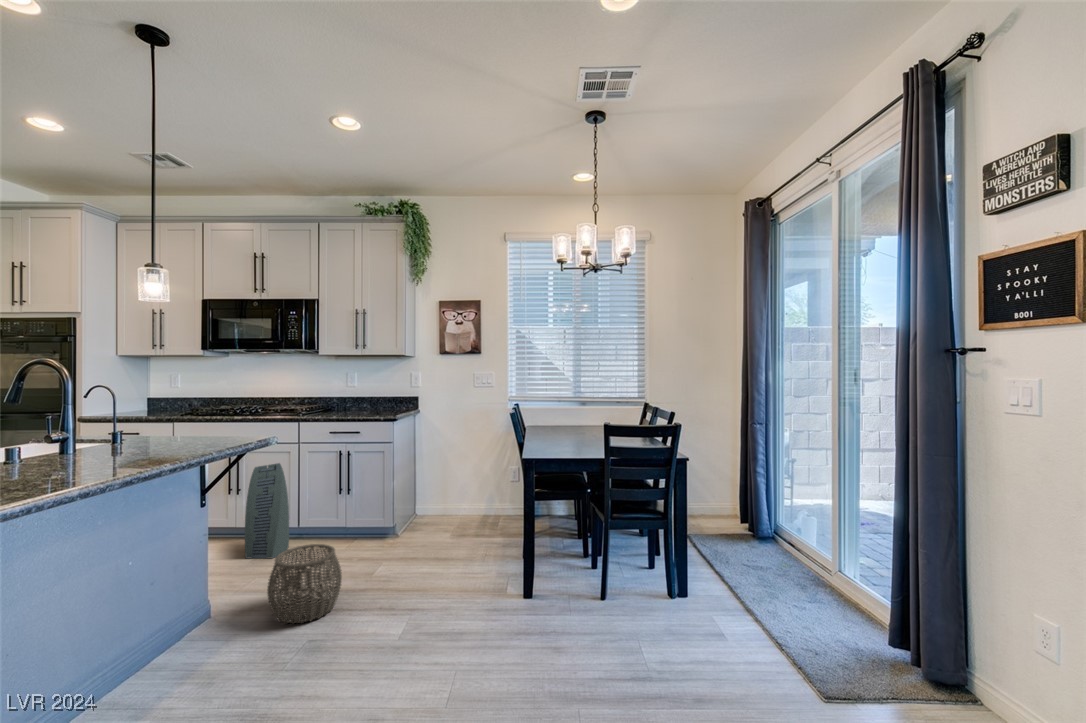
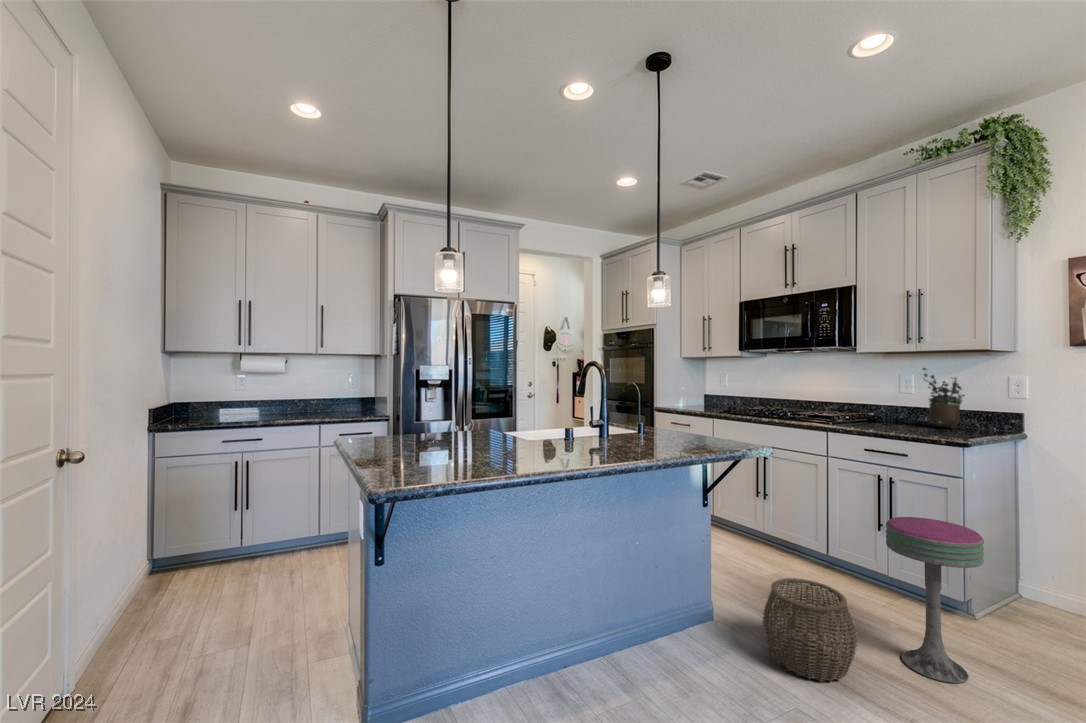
potted plant: none [364,367,389,409] -> present [923,368,964,427]
air purifier: present [245,463,289,558] -> none [766,474,815,580]
bar stool: none [355,473,410,581] -> present [886,517,984,683]

